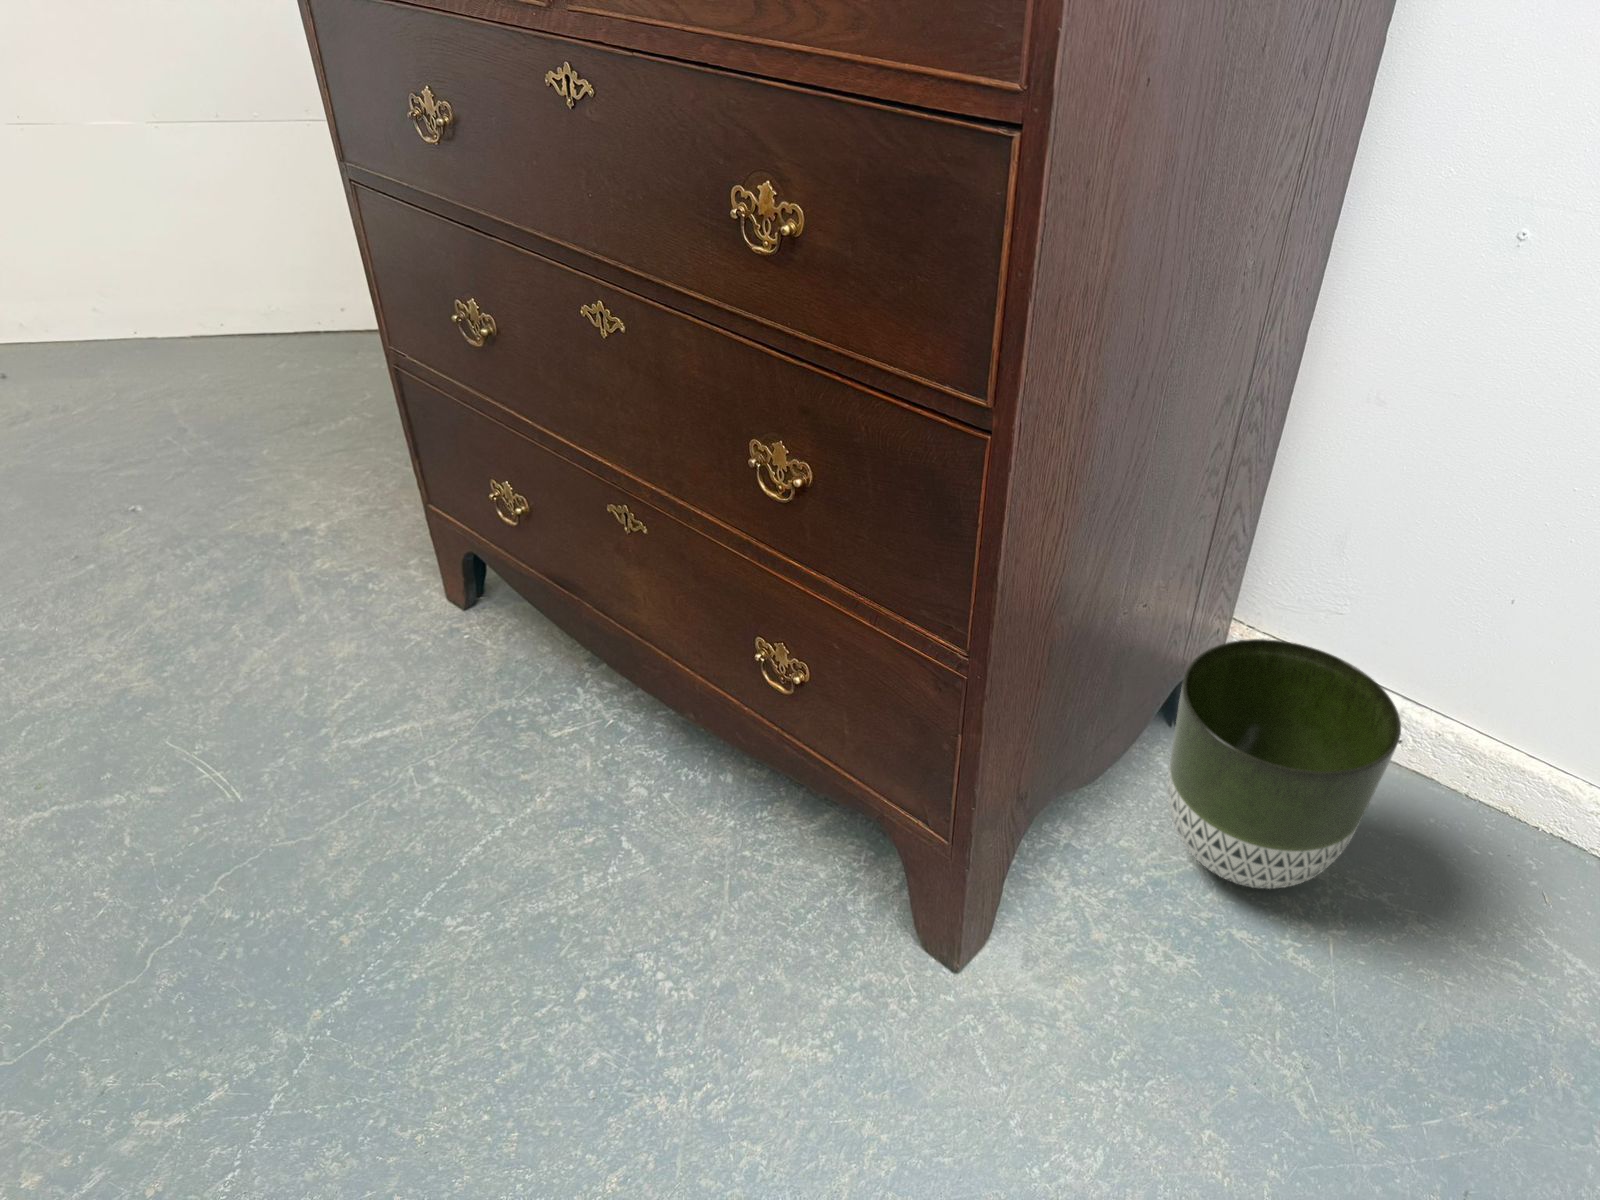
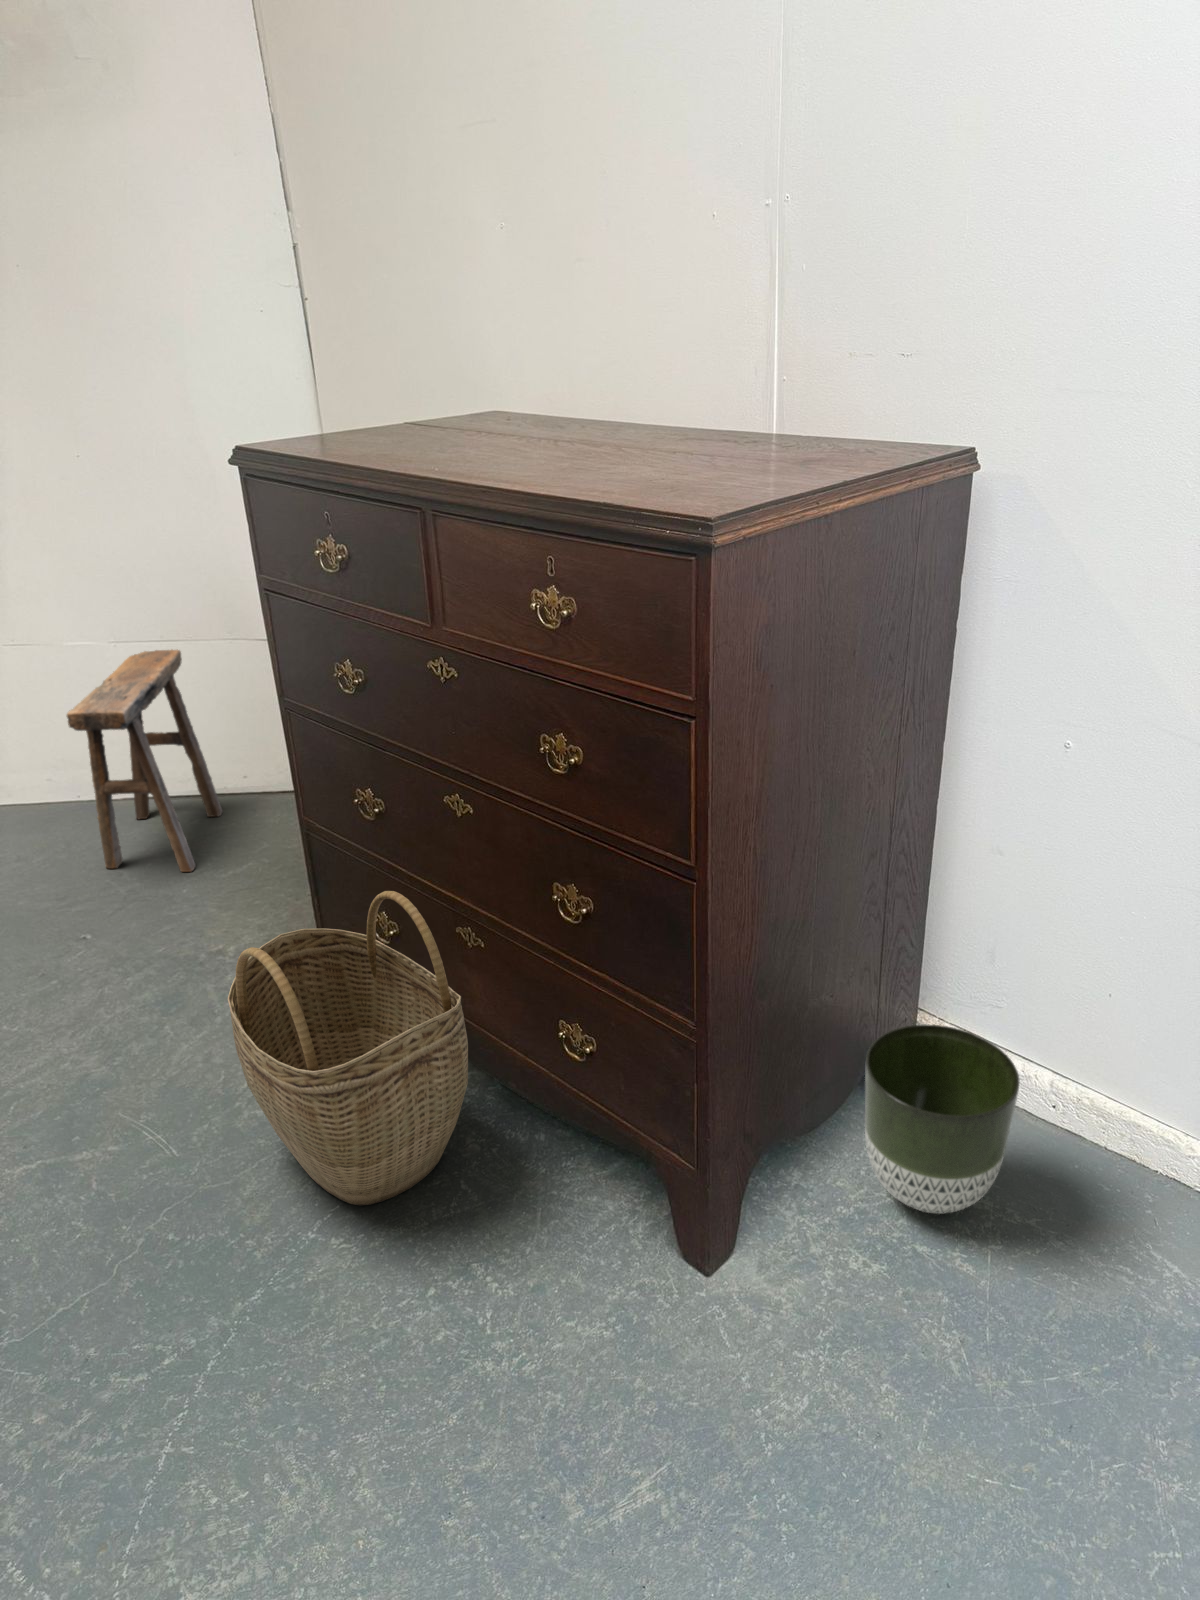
stool: none [73,131,313,427] -> present [67,649,222,872]
woven basket: none [282,448,627,872] -> present [228,891,468,1205]

